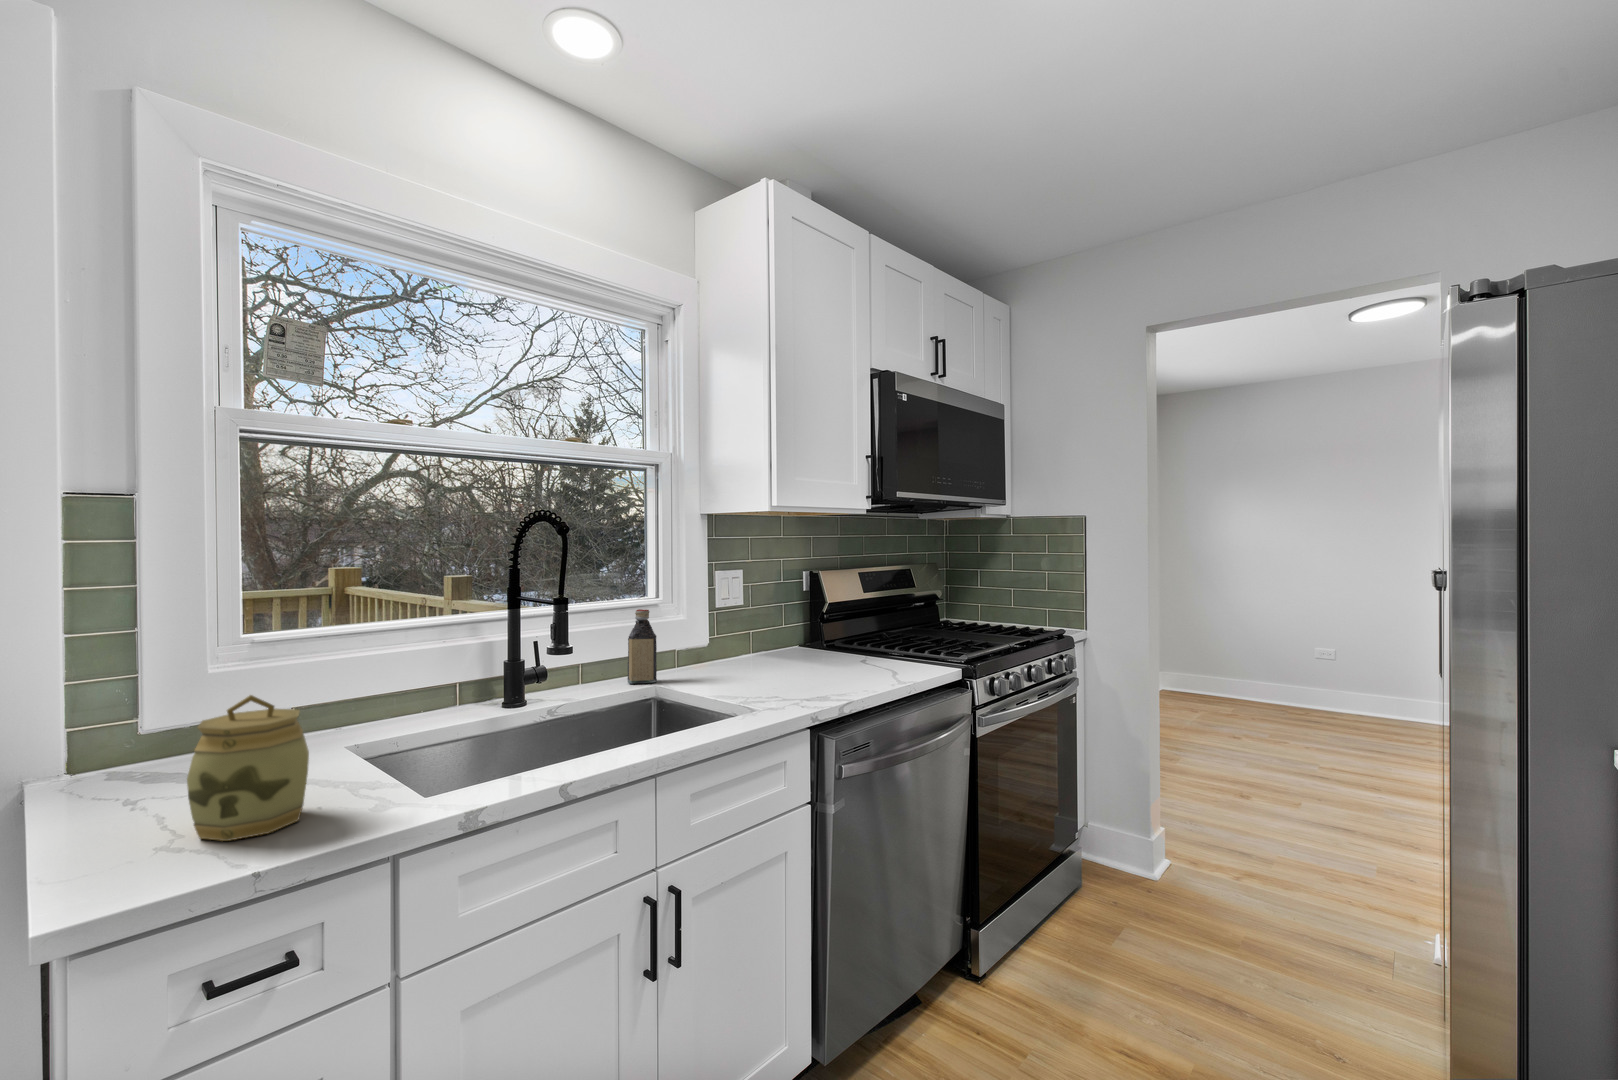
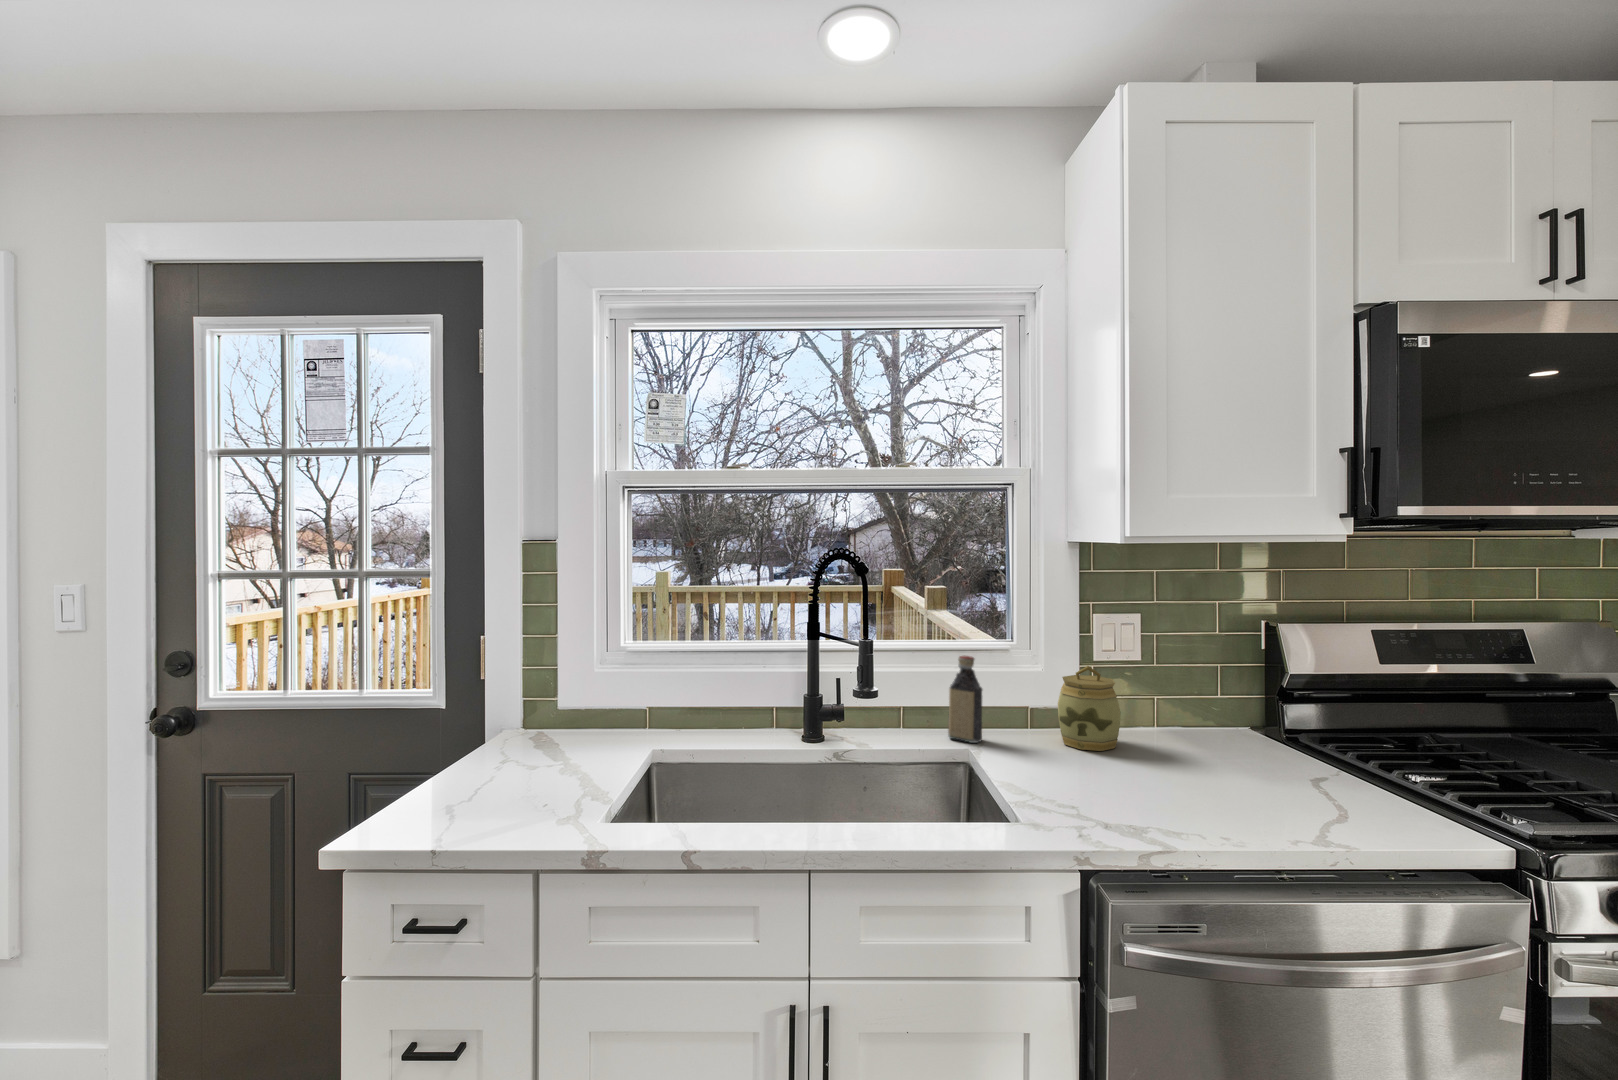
jar: present [187,695,309,841] -> present [1058,666,1121,751]

